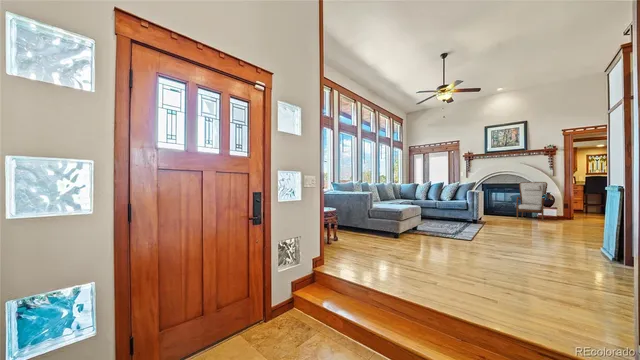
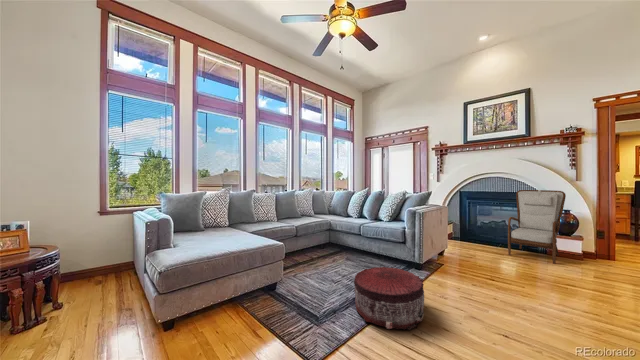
pouf: none [459,215,496,235] -> present [354,267,424,330]

